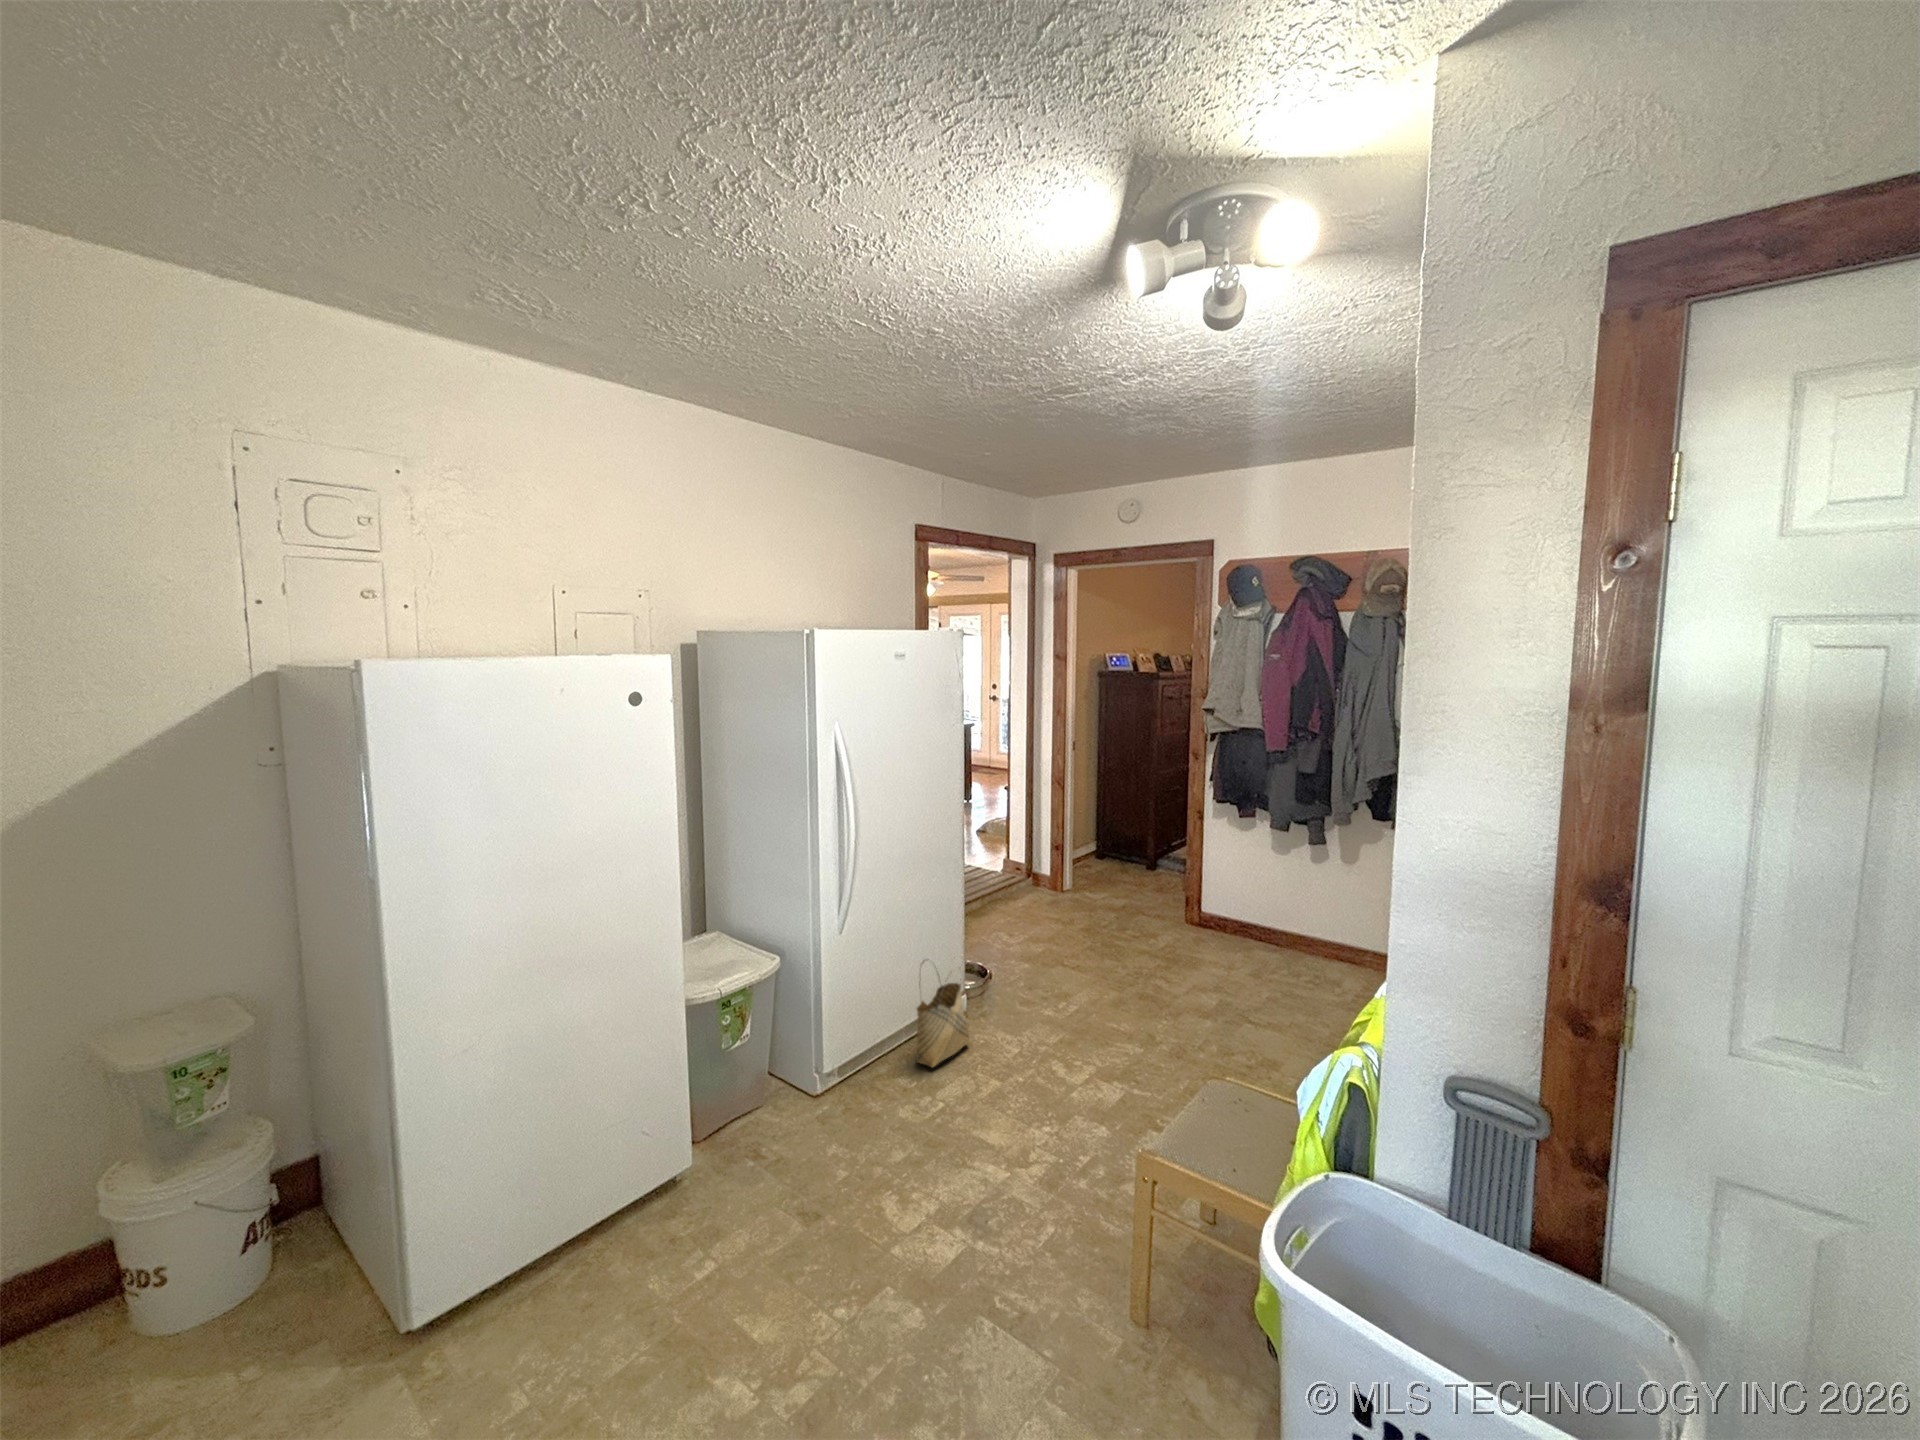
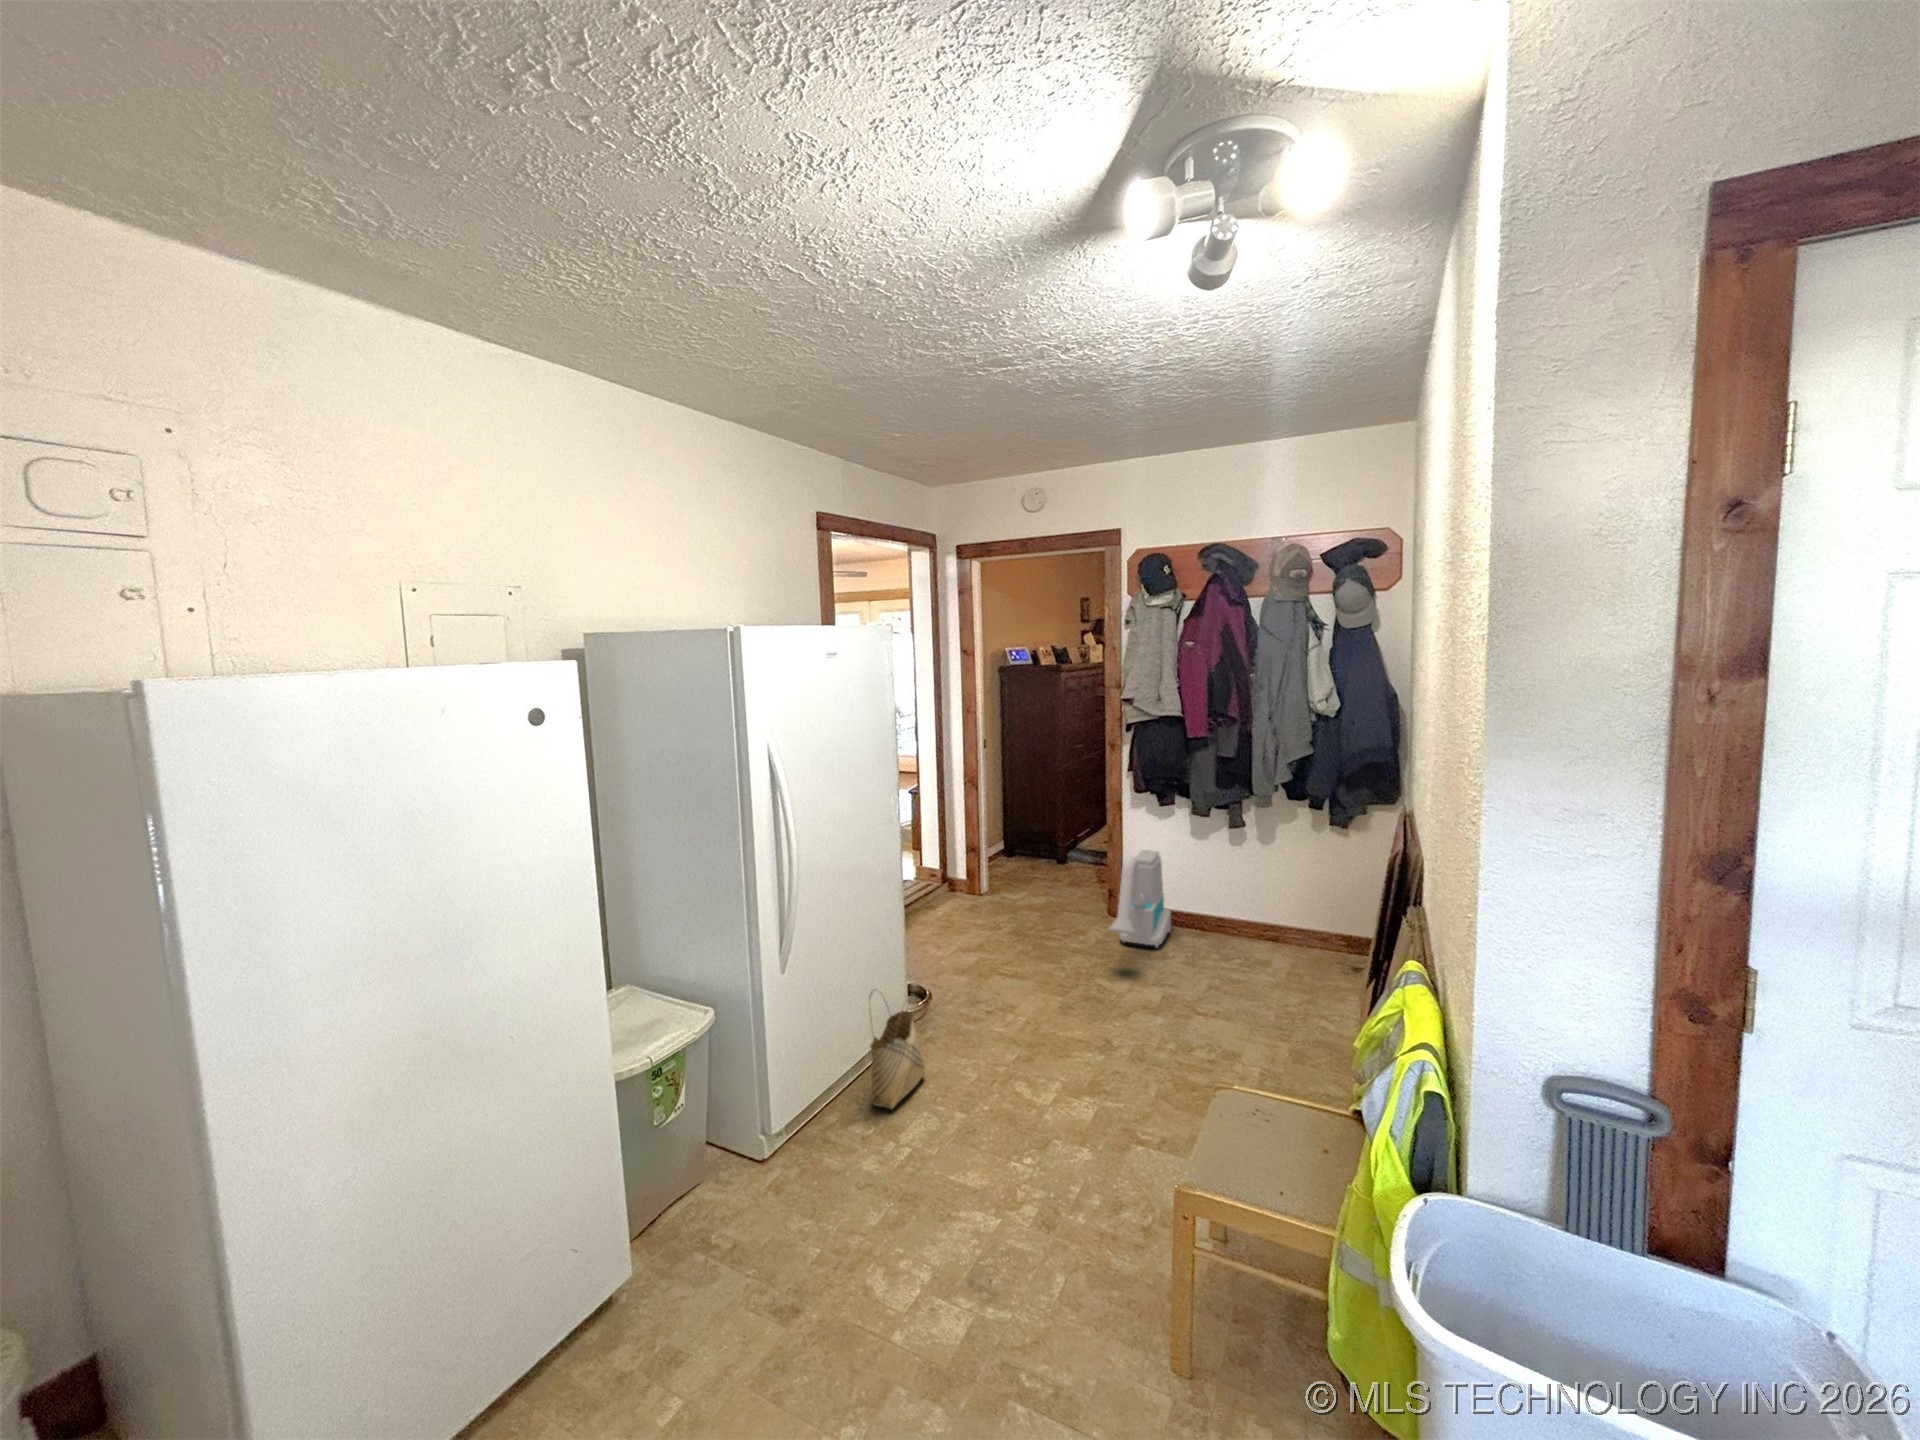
vacuum cleaner: none [1168,860,1244,958] -> present [1108,850,1171,948]

